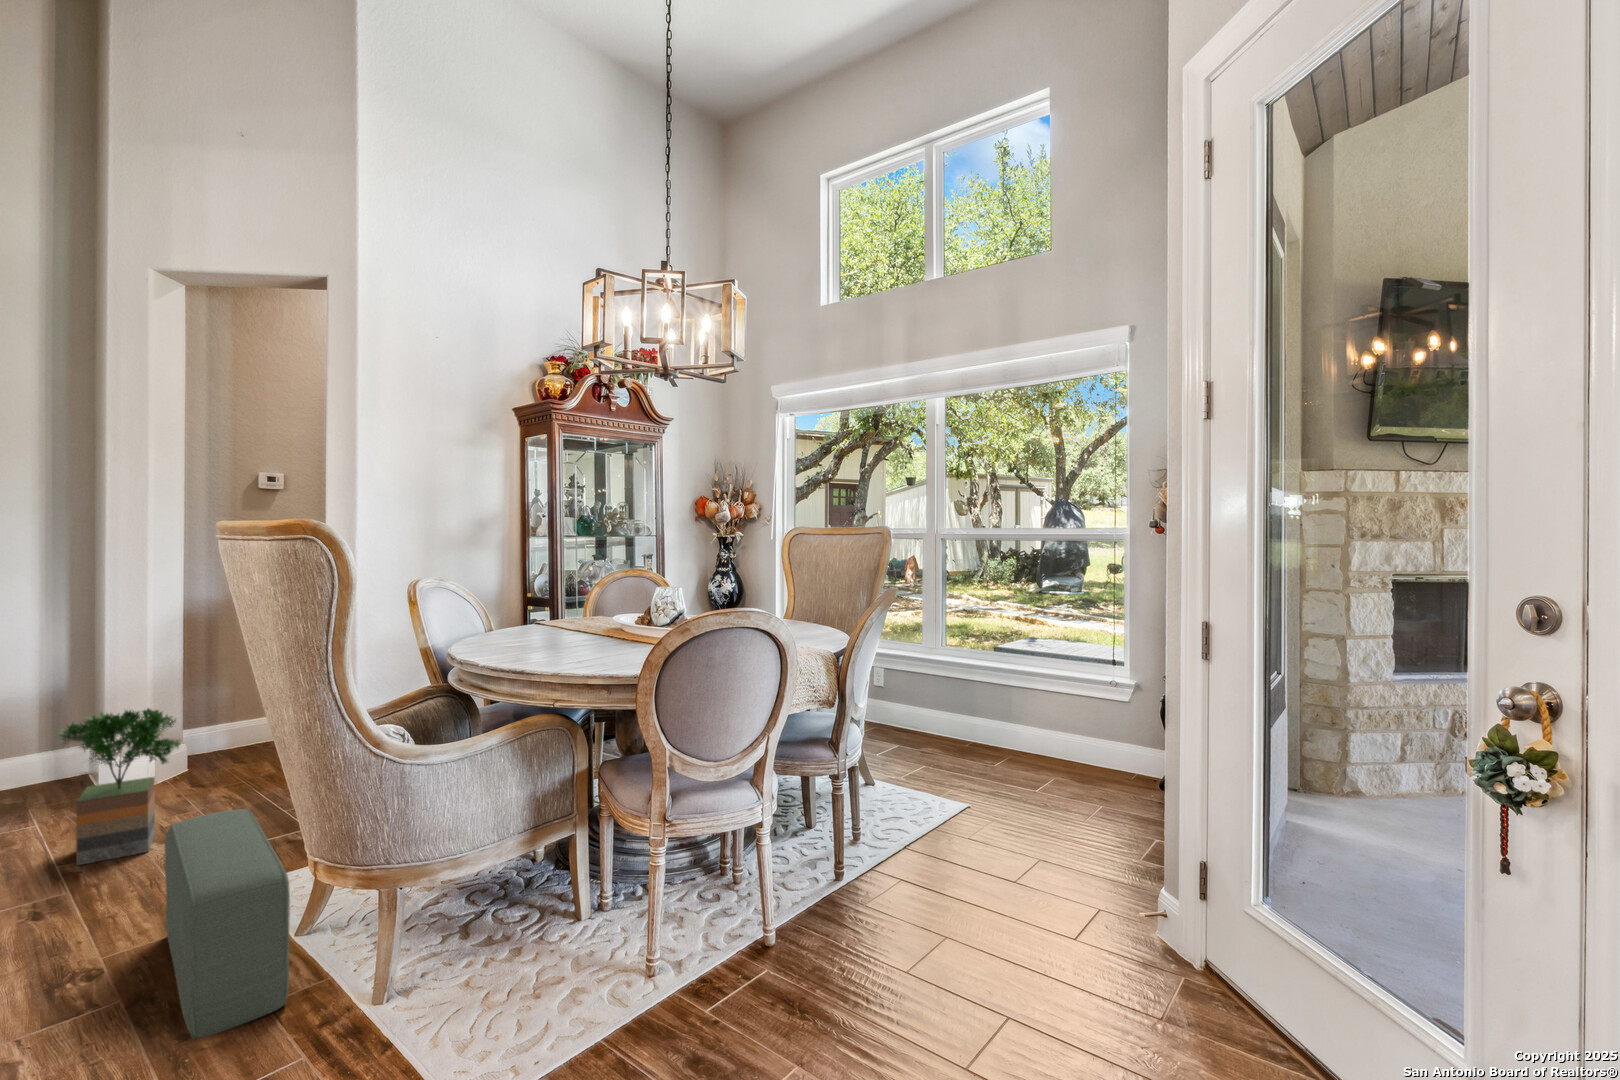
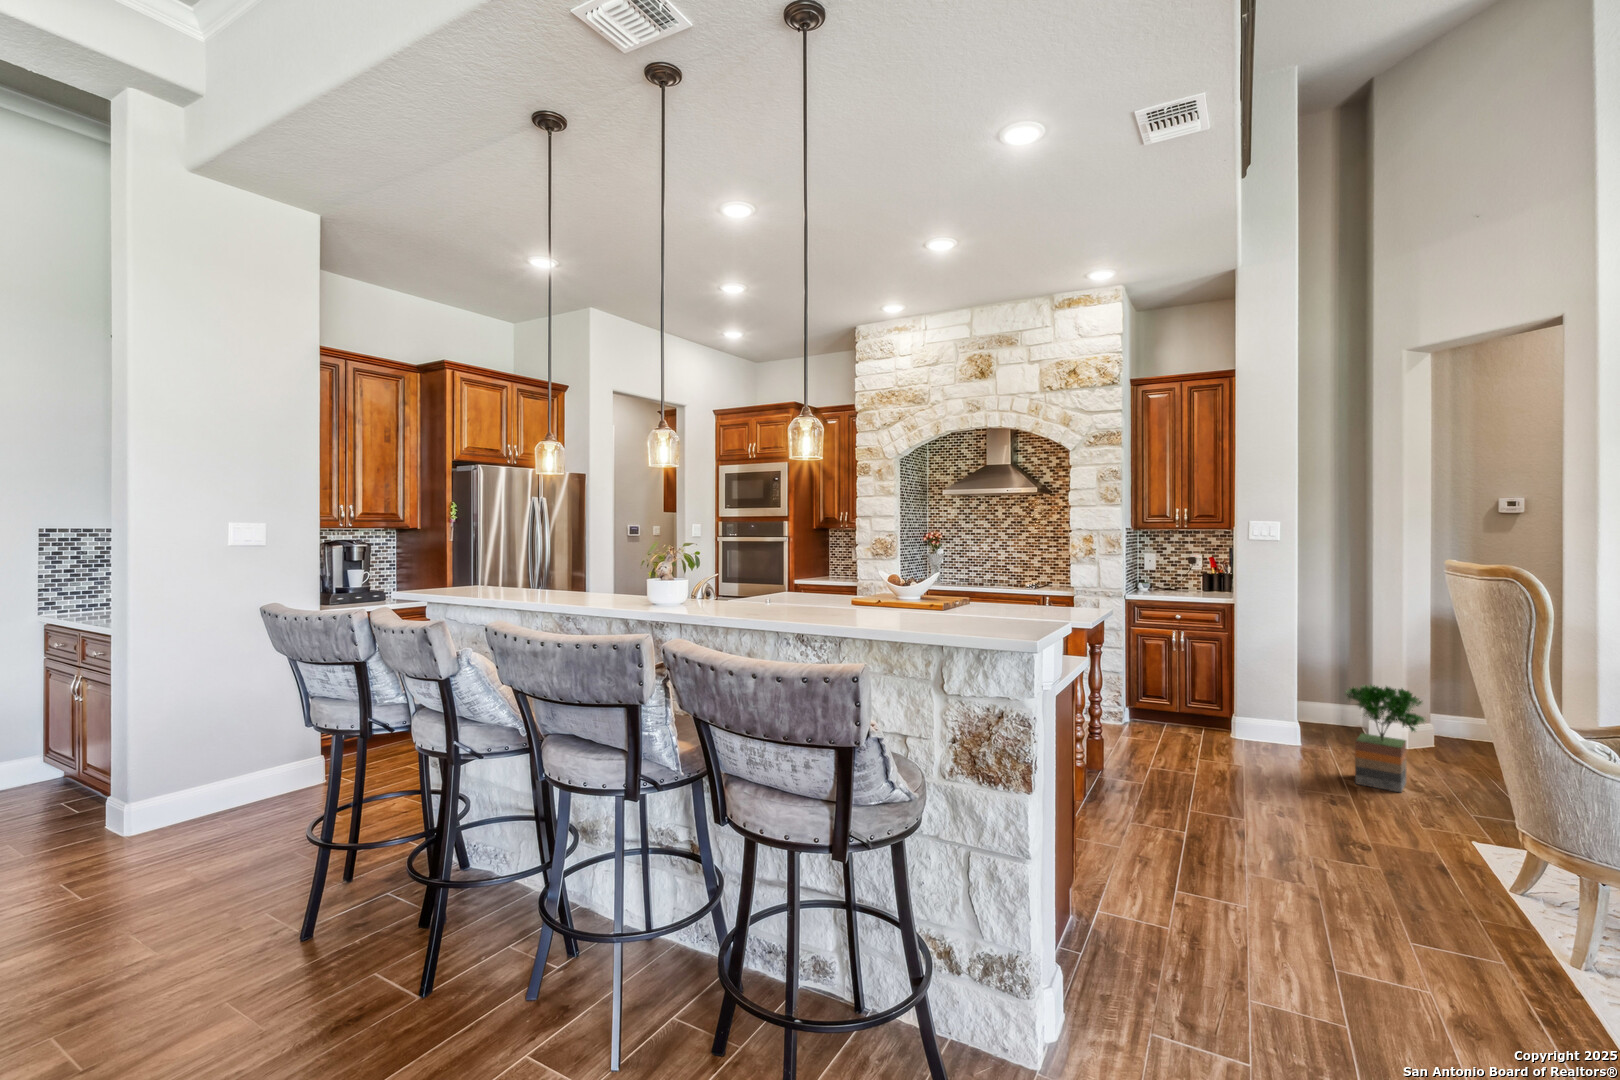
pouf: present [165,809,290,1039] -> none [1411,771,1500,927]

